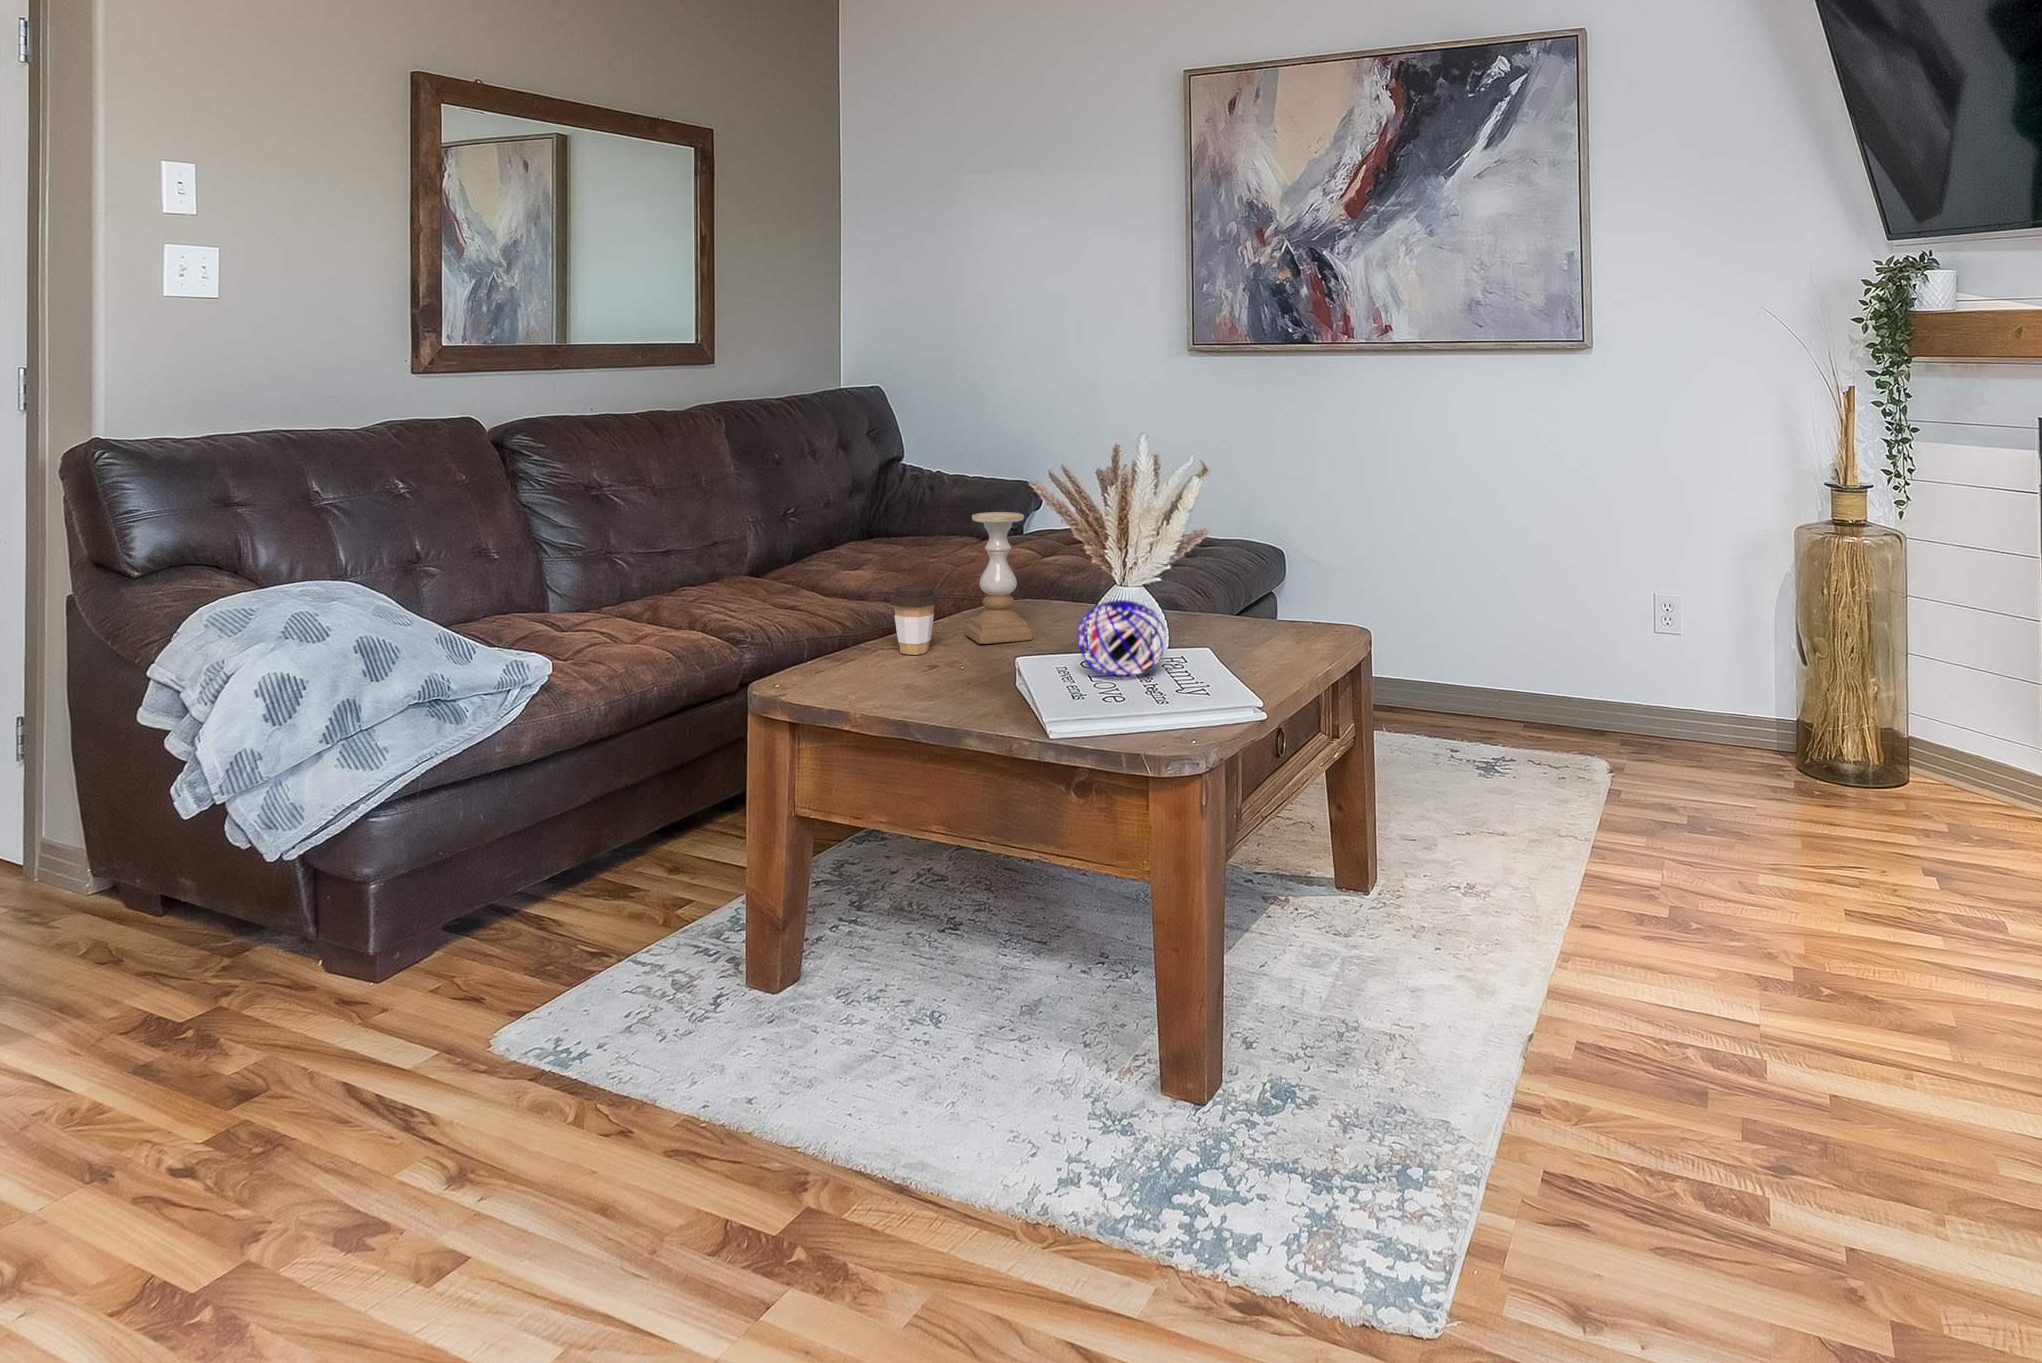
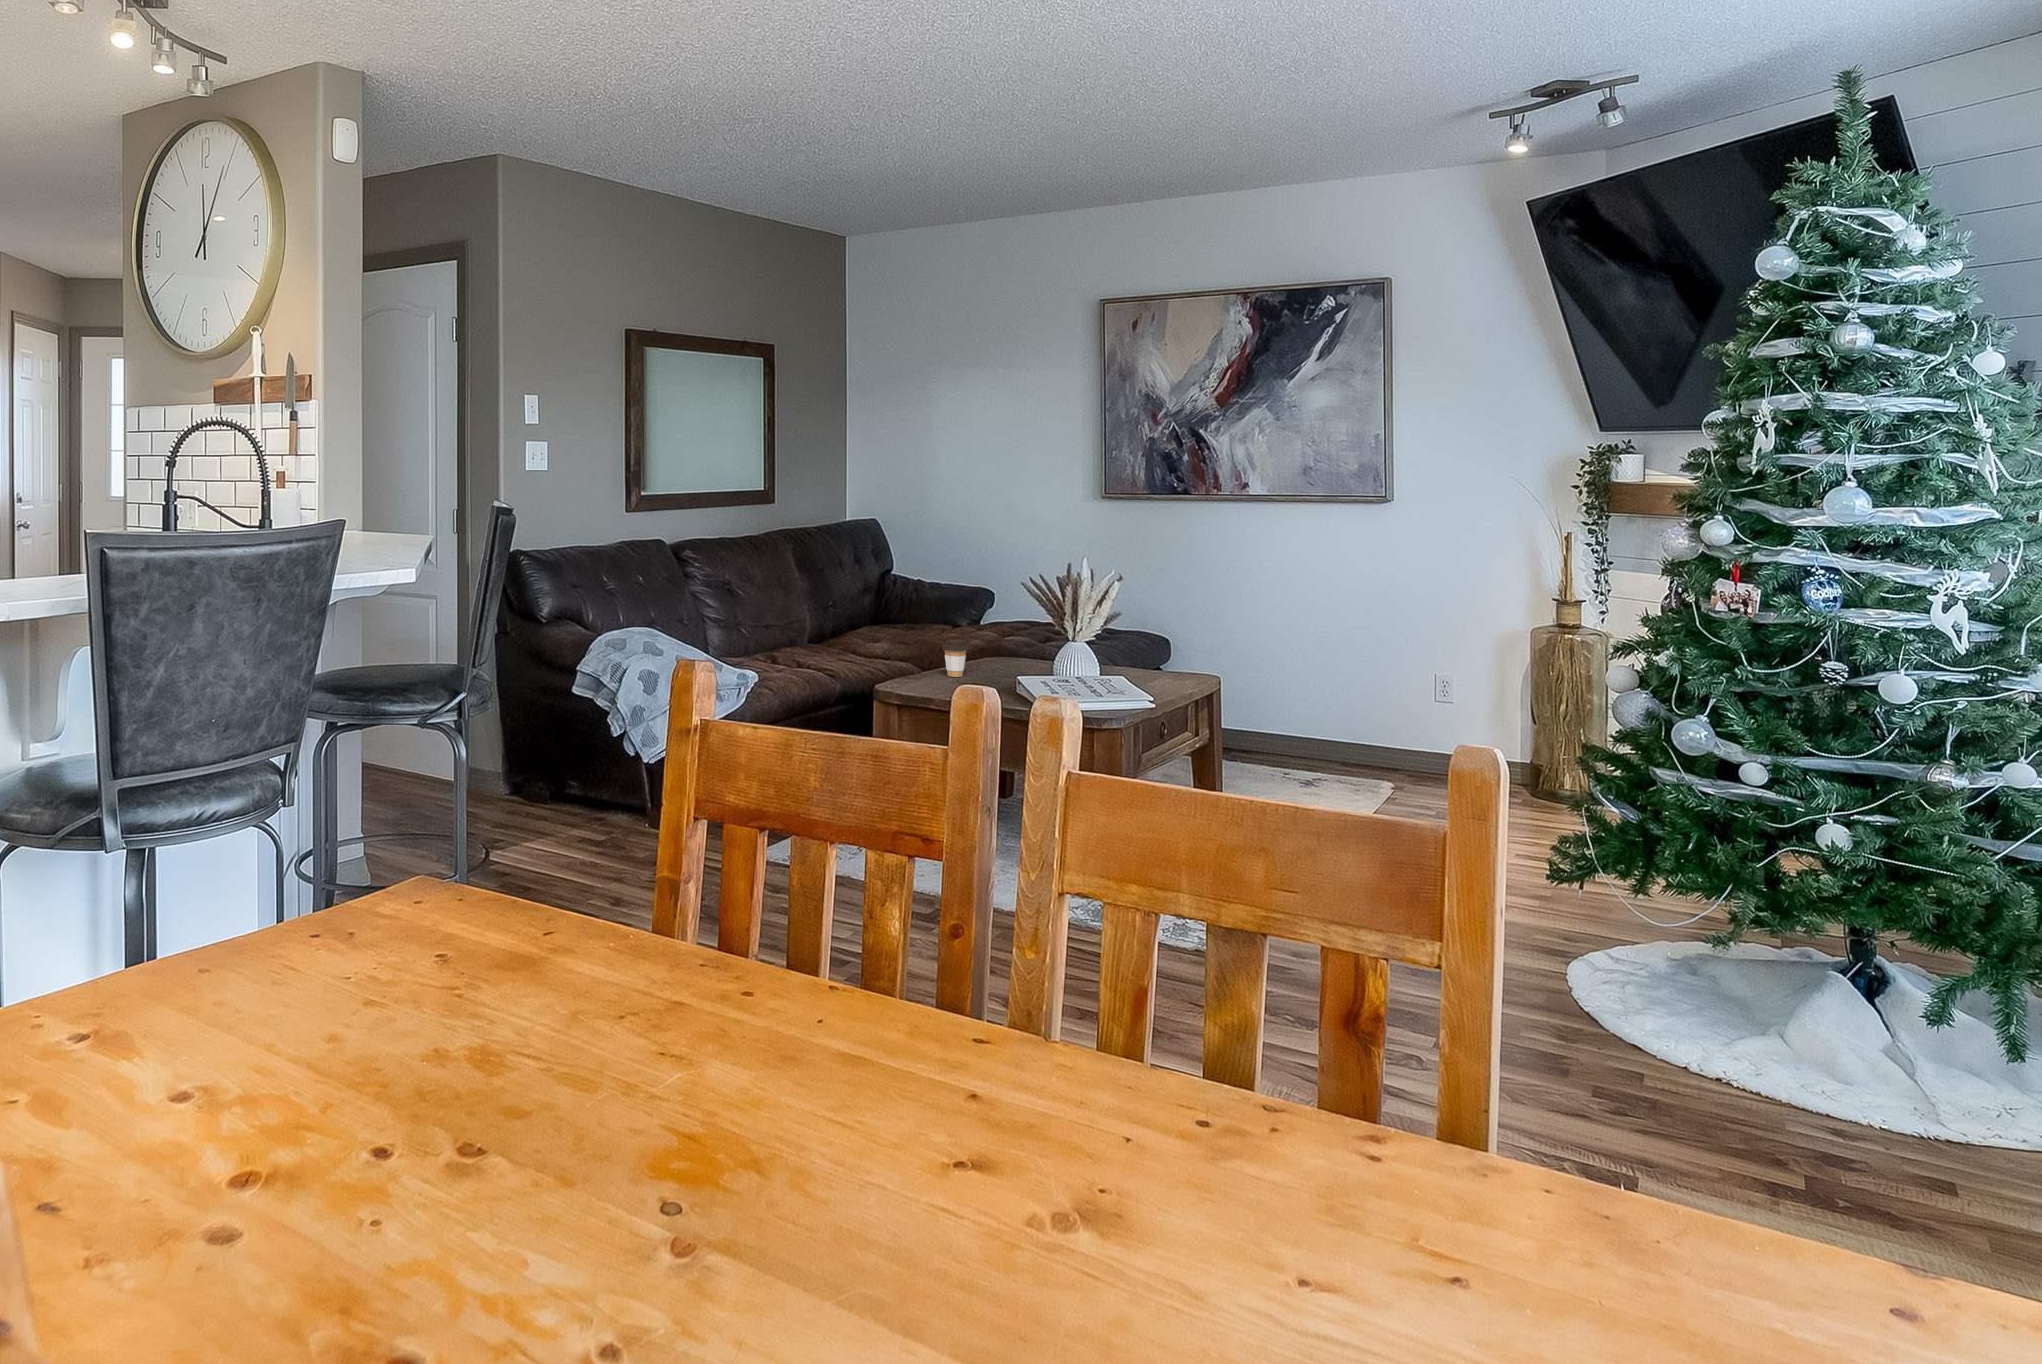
candle holder: present [965,512,1033,644] -> none [979,601,1020,673]
decorative orb: present [1078,600,1166,676] -> none [1053,648,1102,688]

